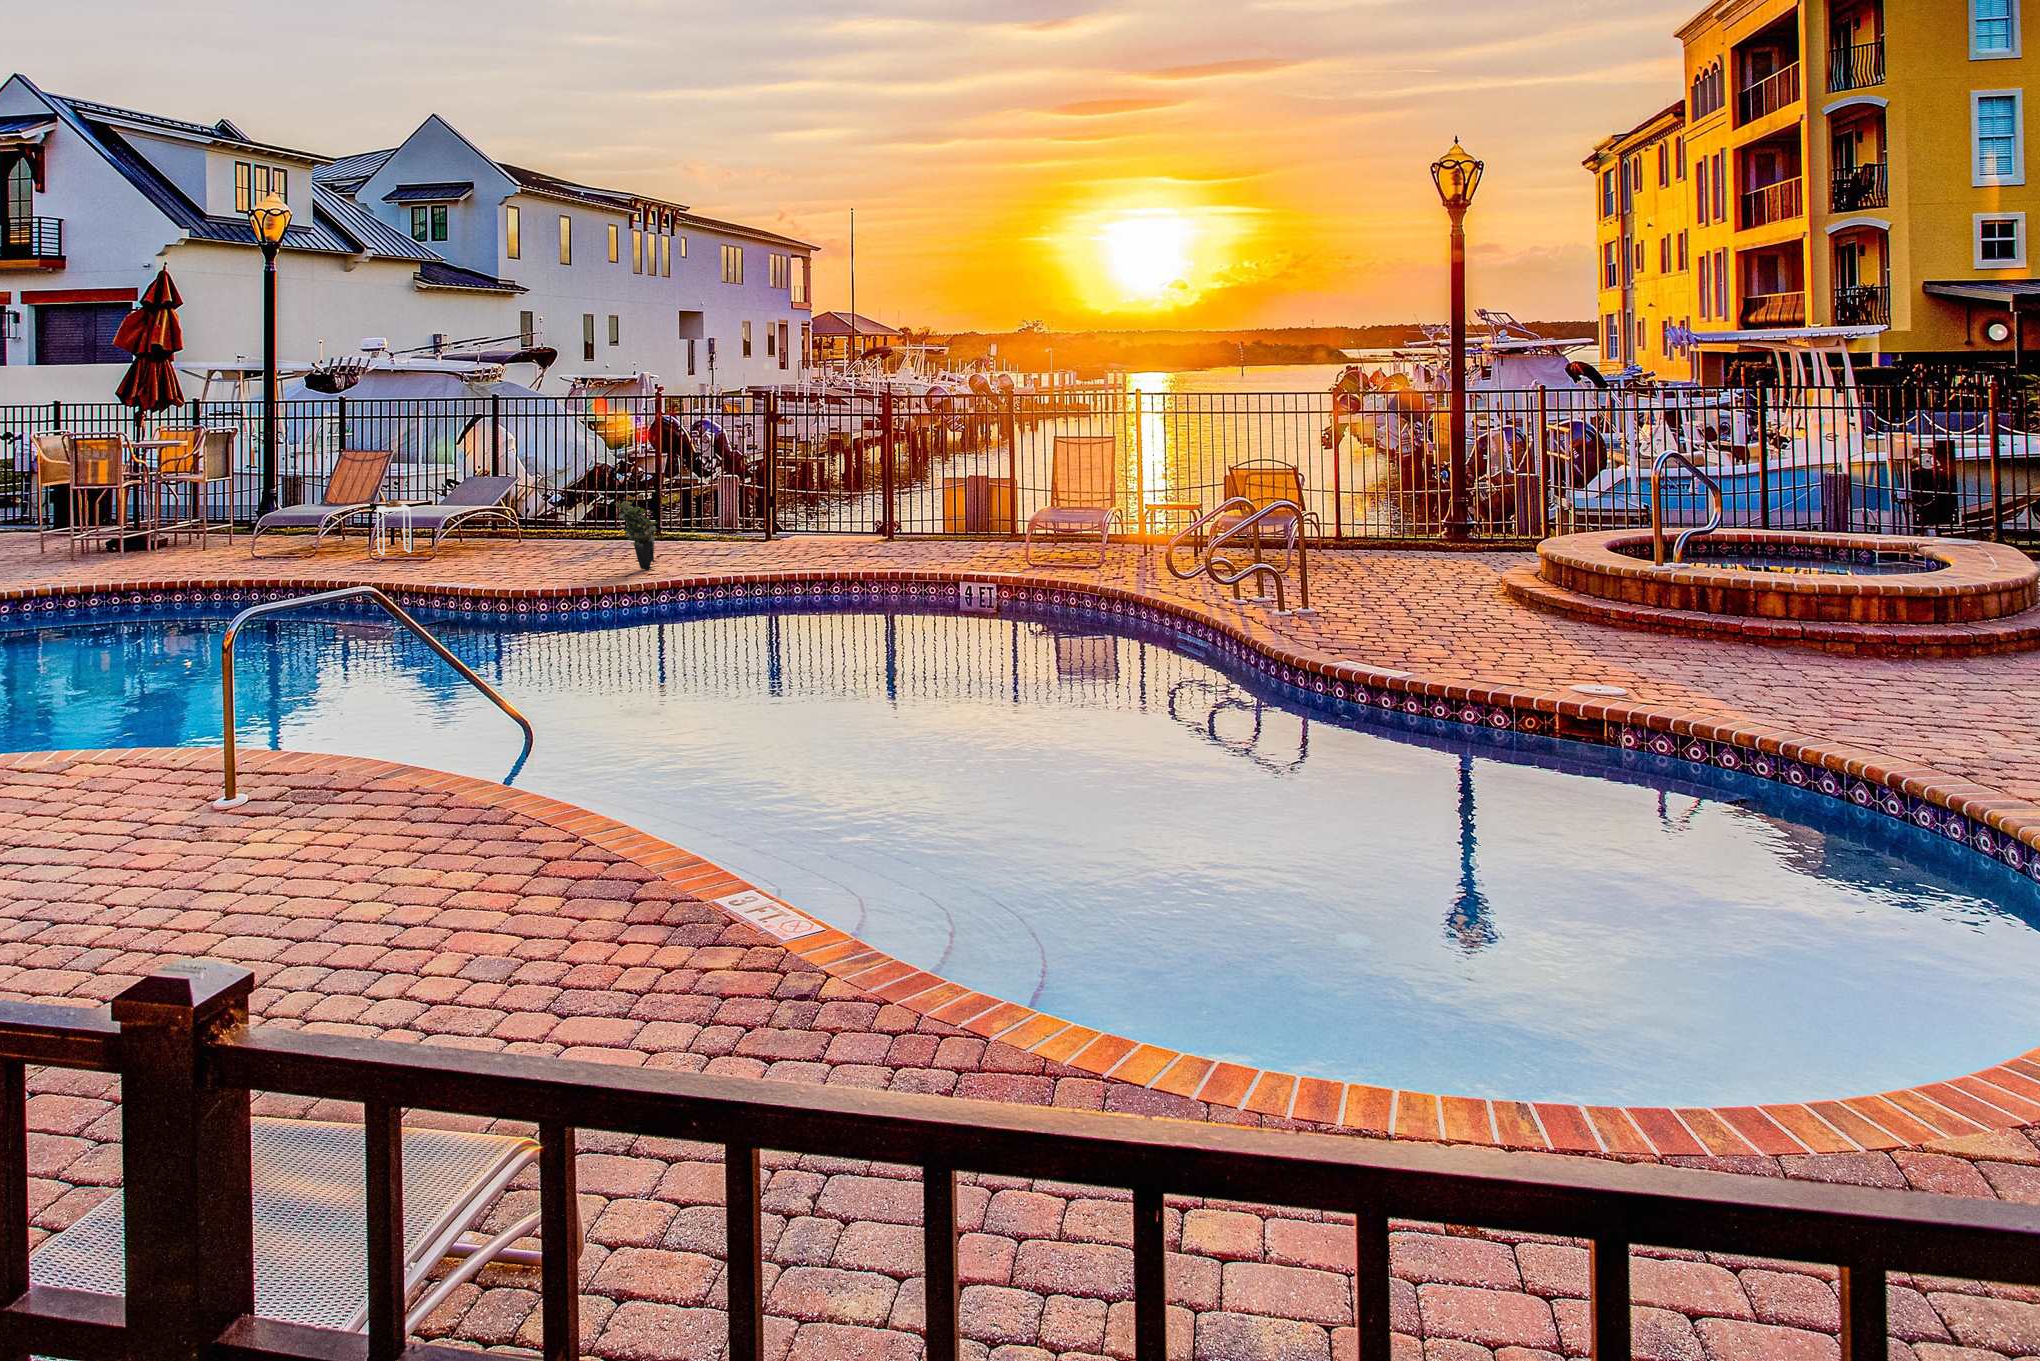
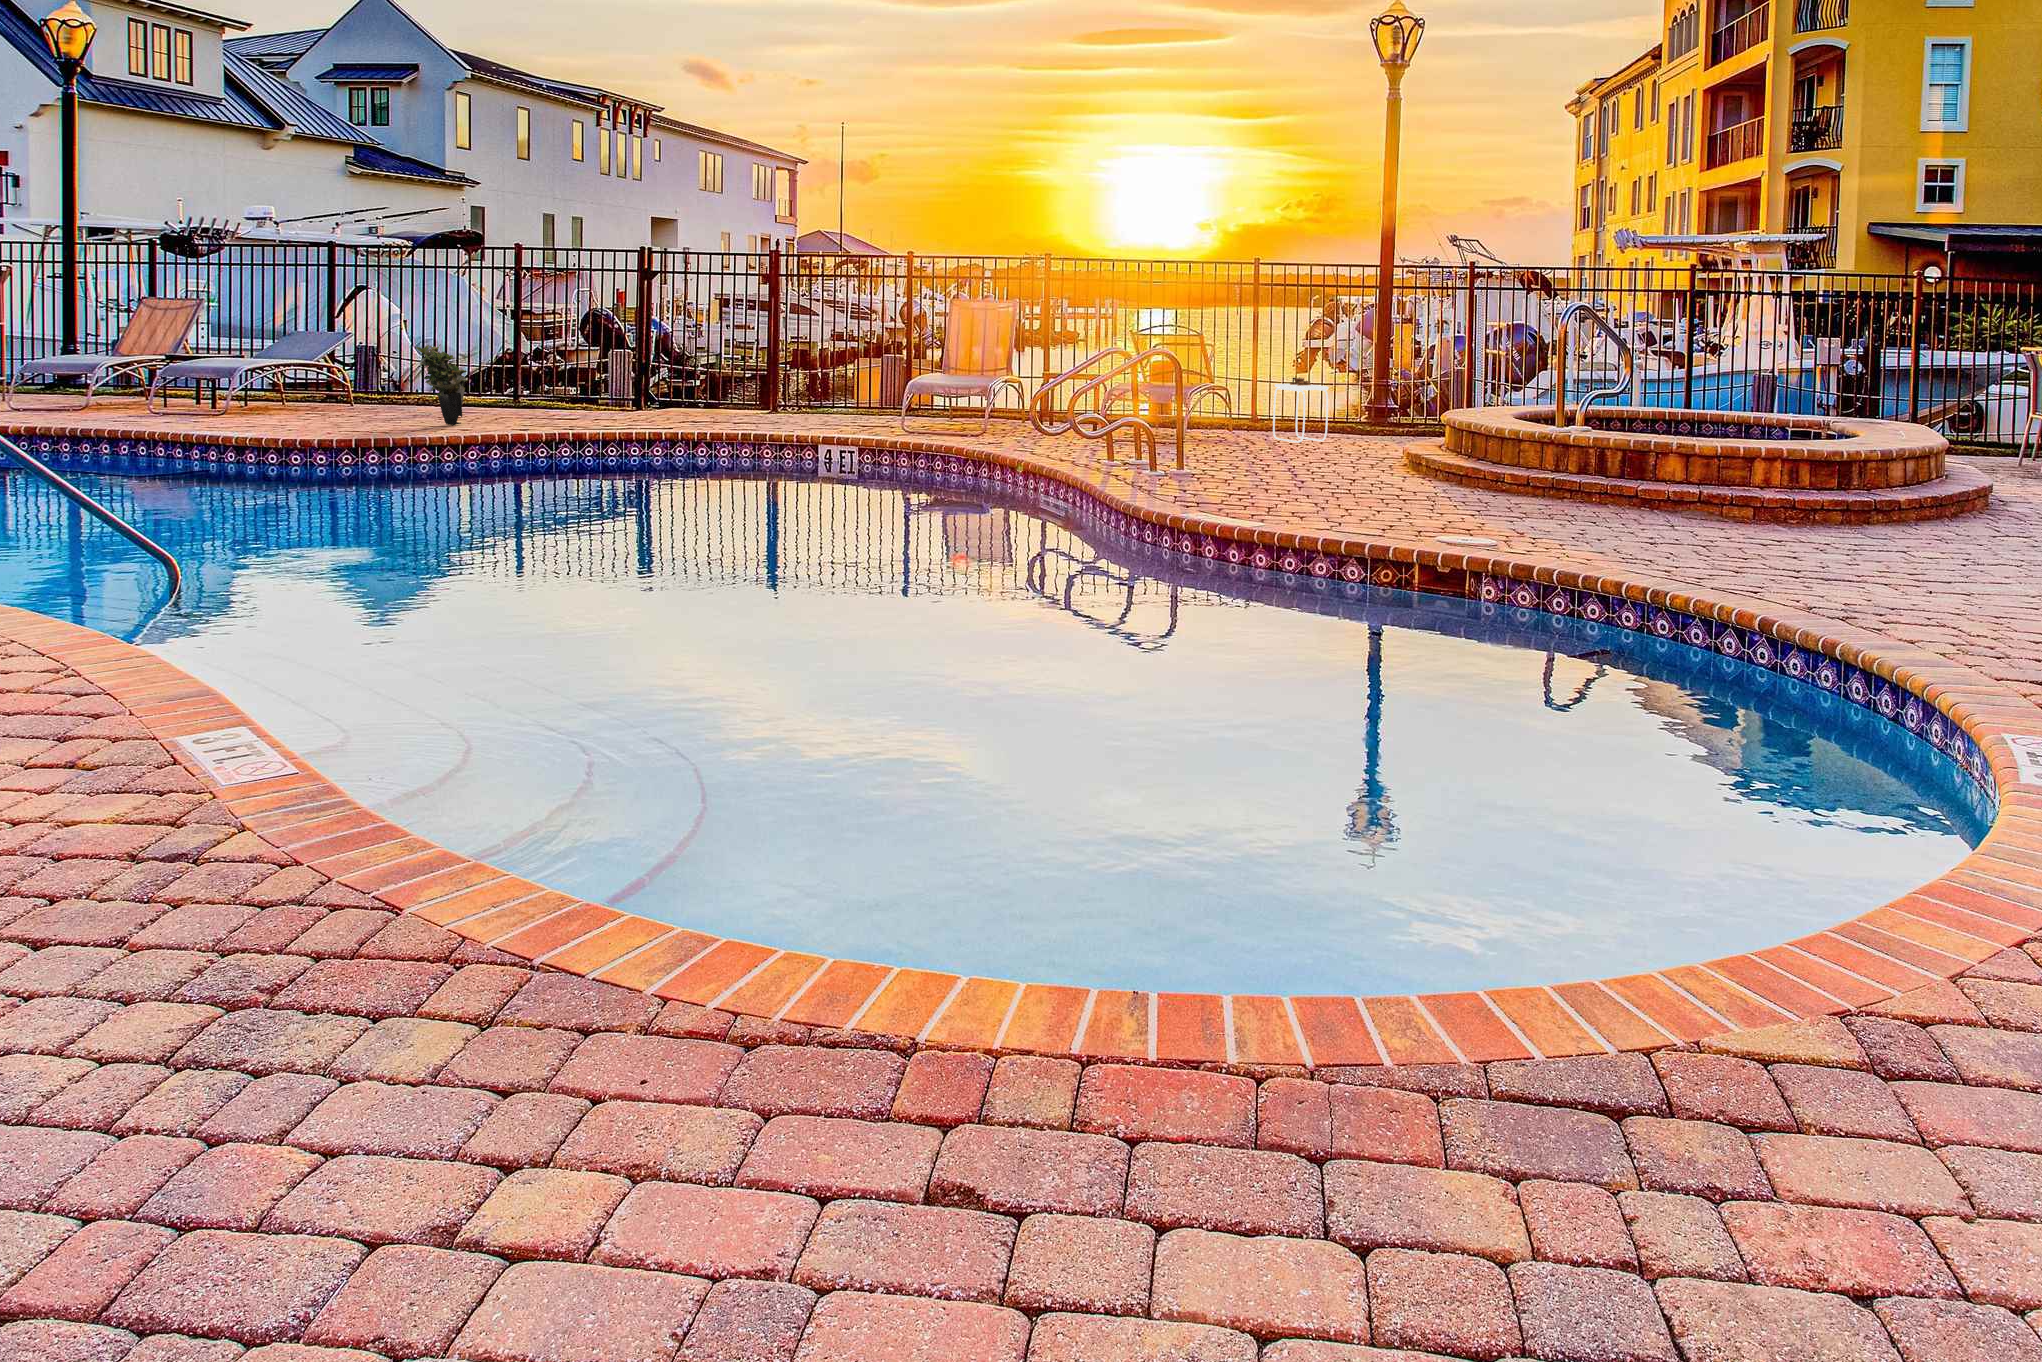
side table: present [377,501,411,555] -> present [1273,378,1328,443]

